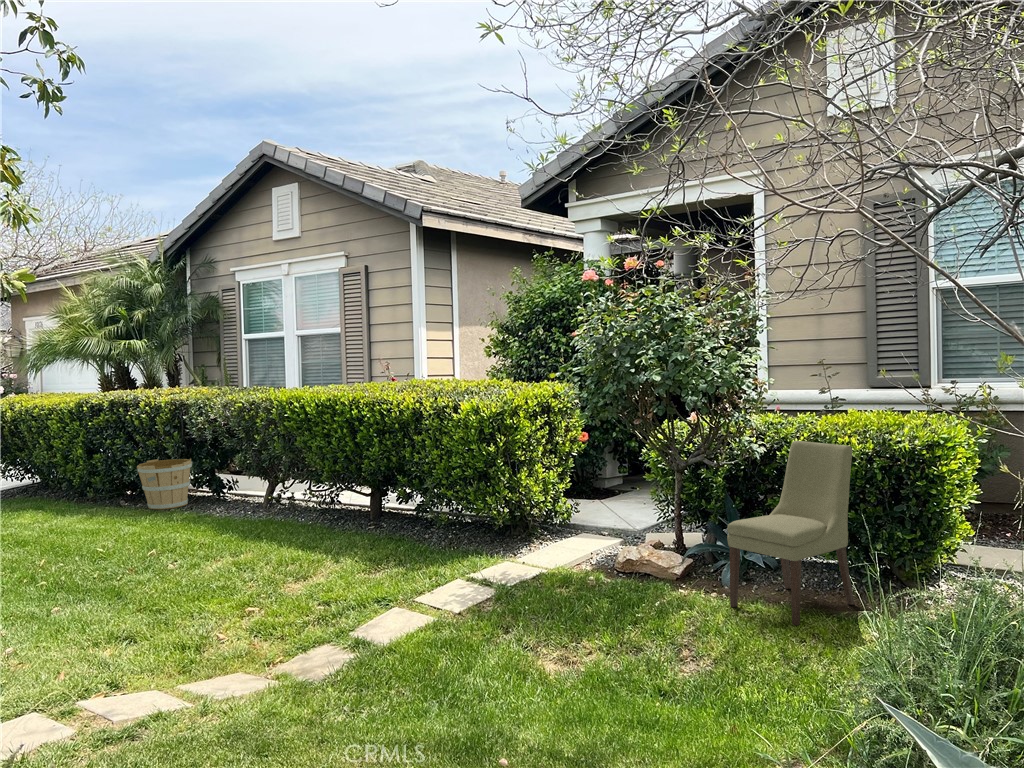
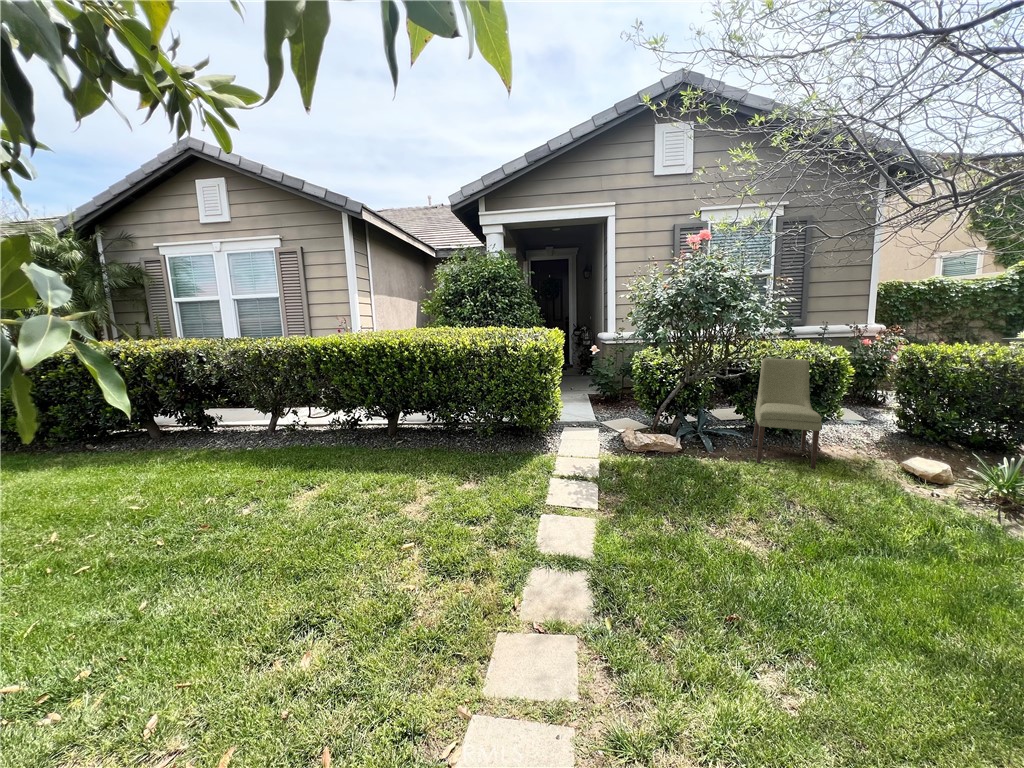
wooden bucket: present [137,459,192,509] -> none [143,401,202,449]

